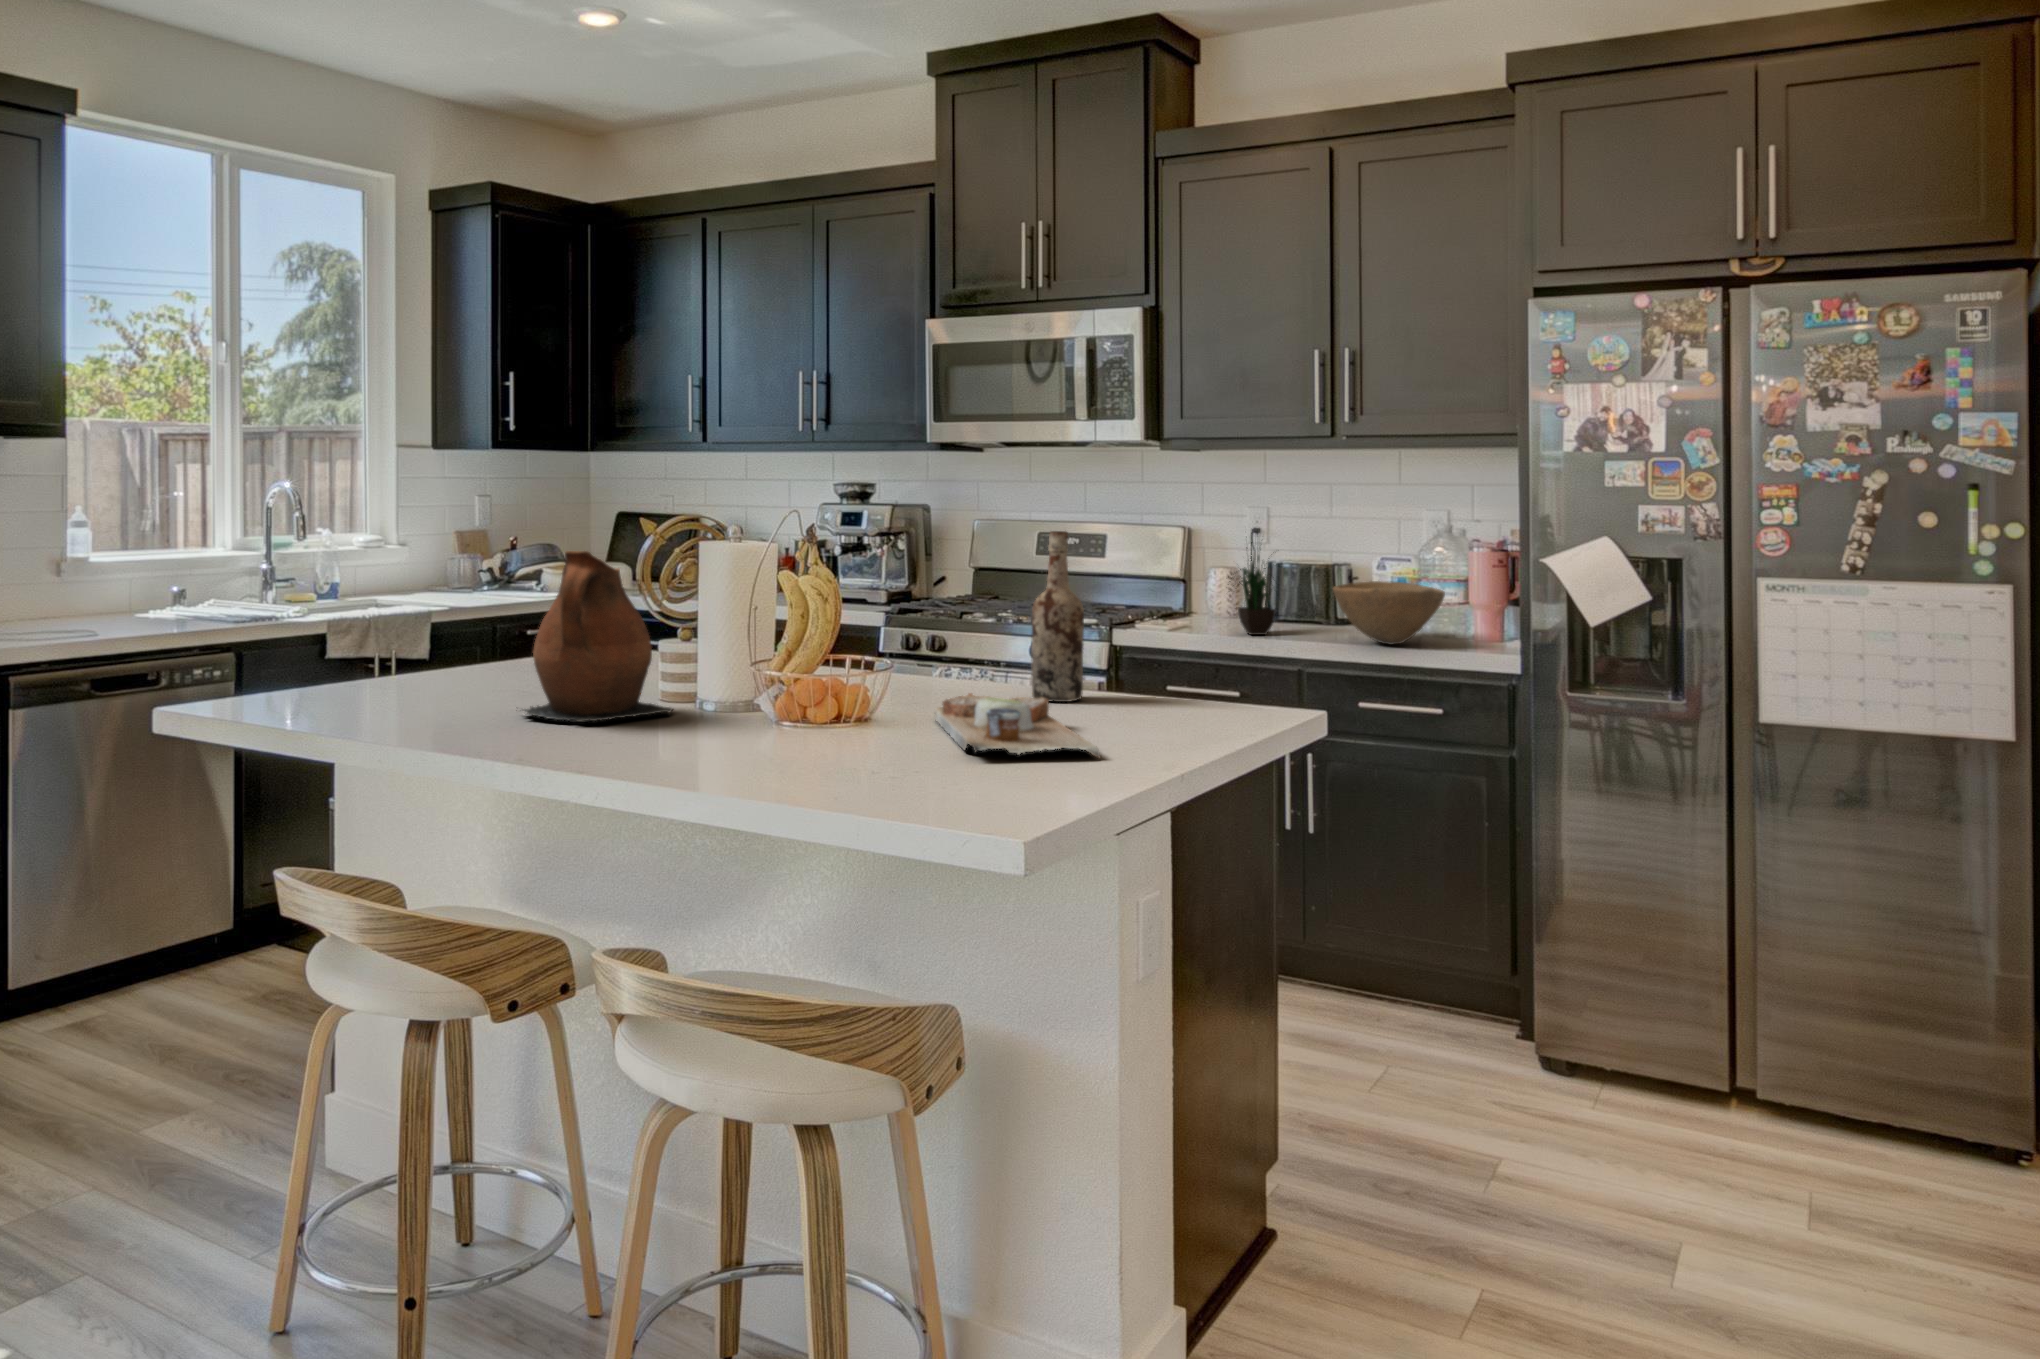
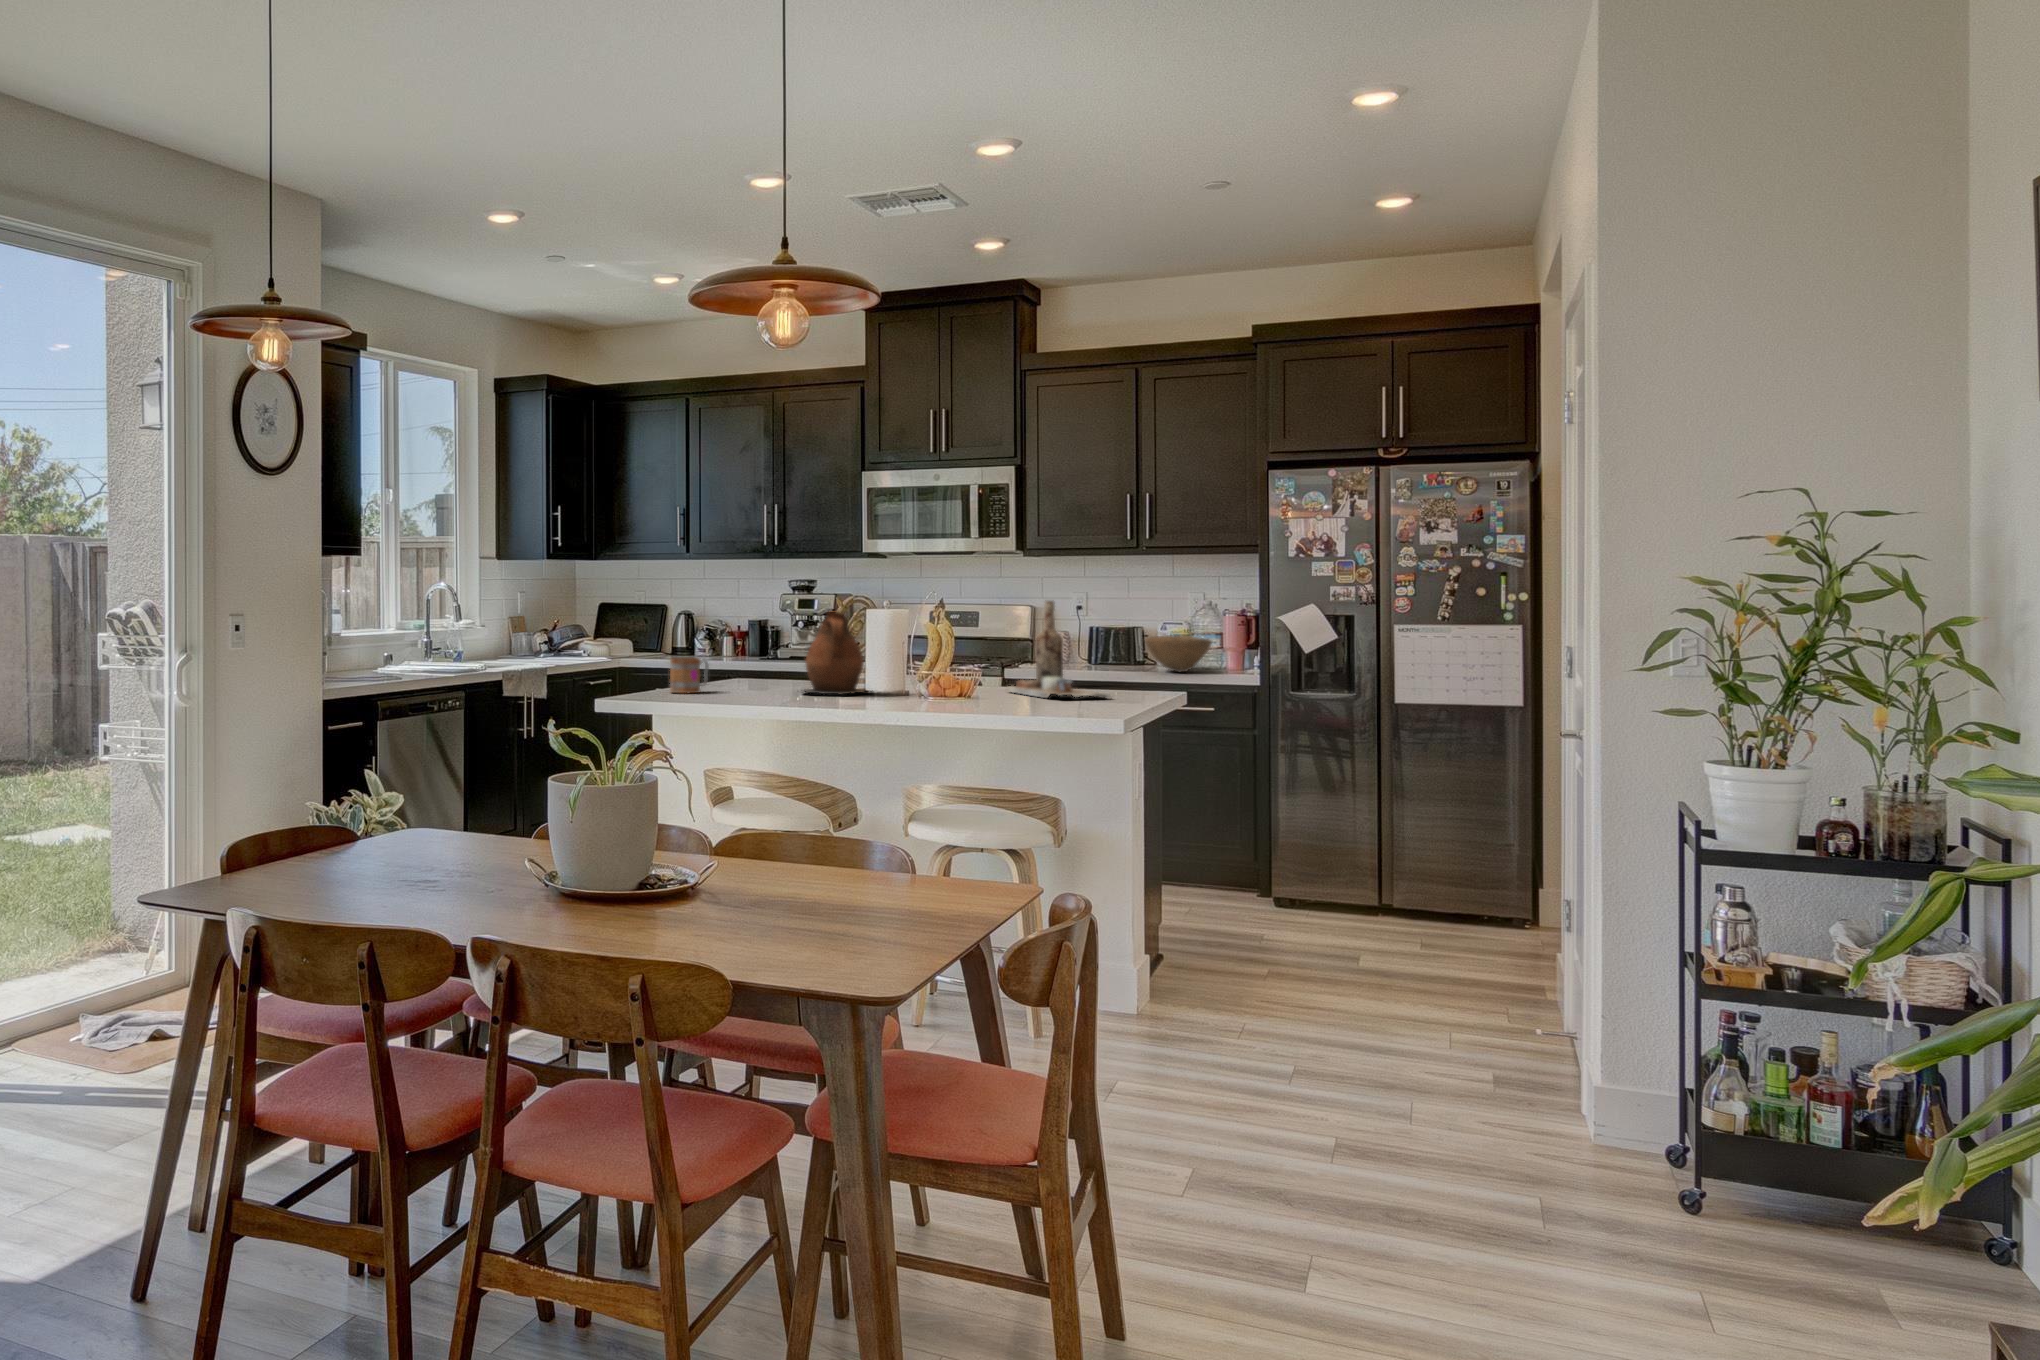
potted plant: present [1229,533,1276,635] -> none [1073,593,1114,670]
mug: none [309,631,398,704] -> present [670,657,708,693]

